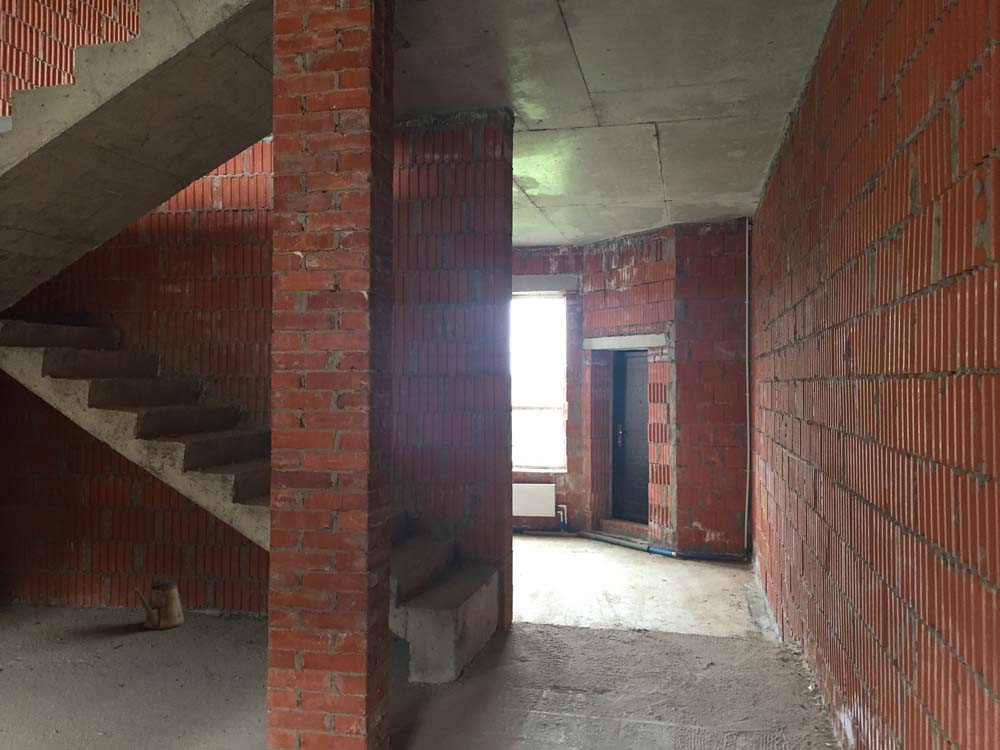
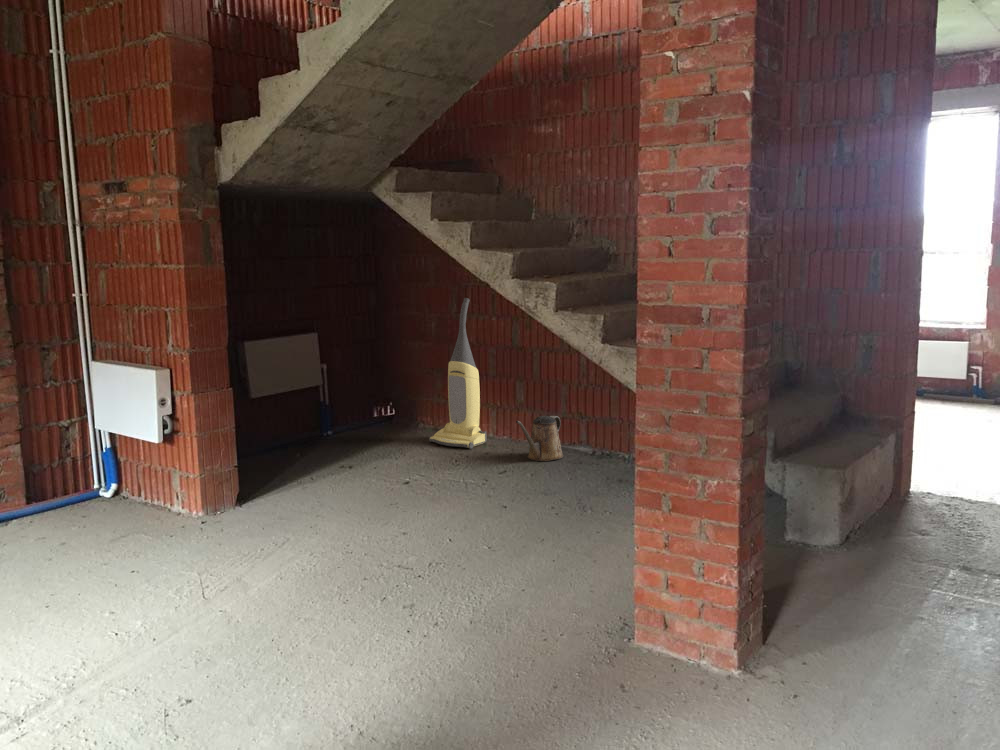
vacuum cleaner: none [21,455,94,623] -> present [429,298,487,449]

